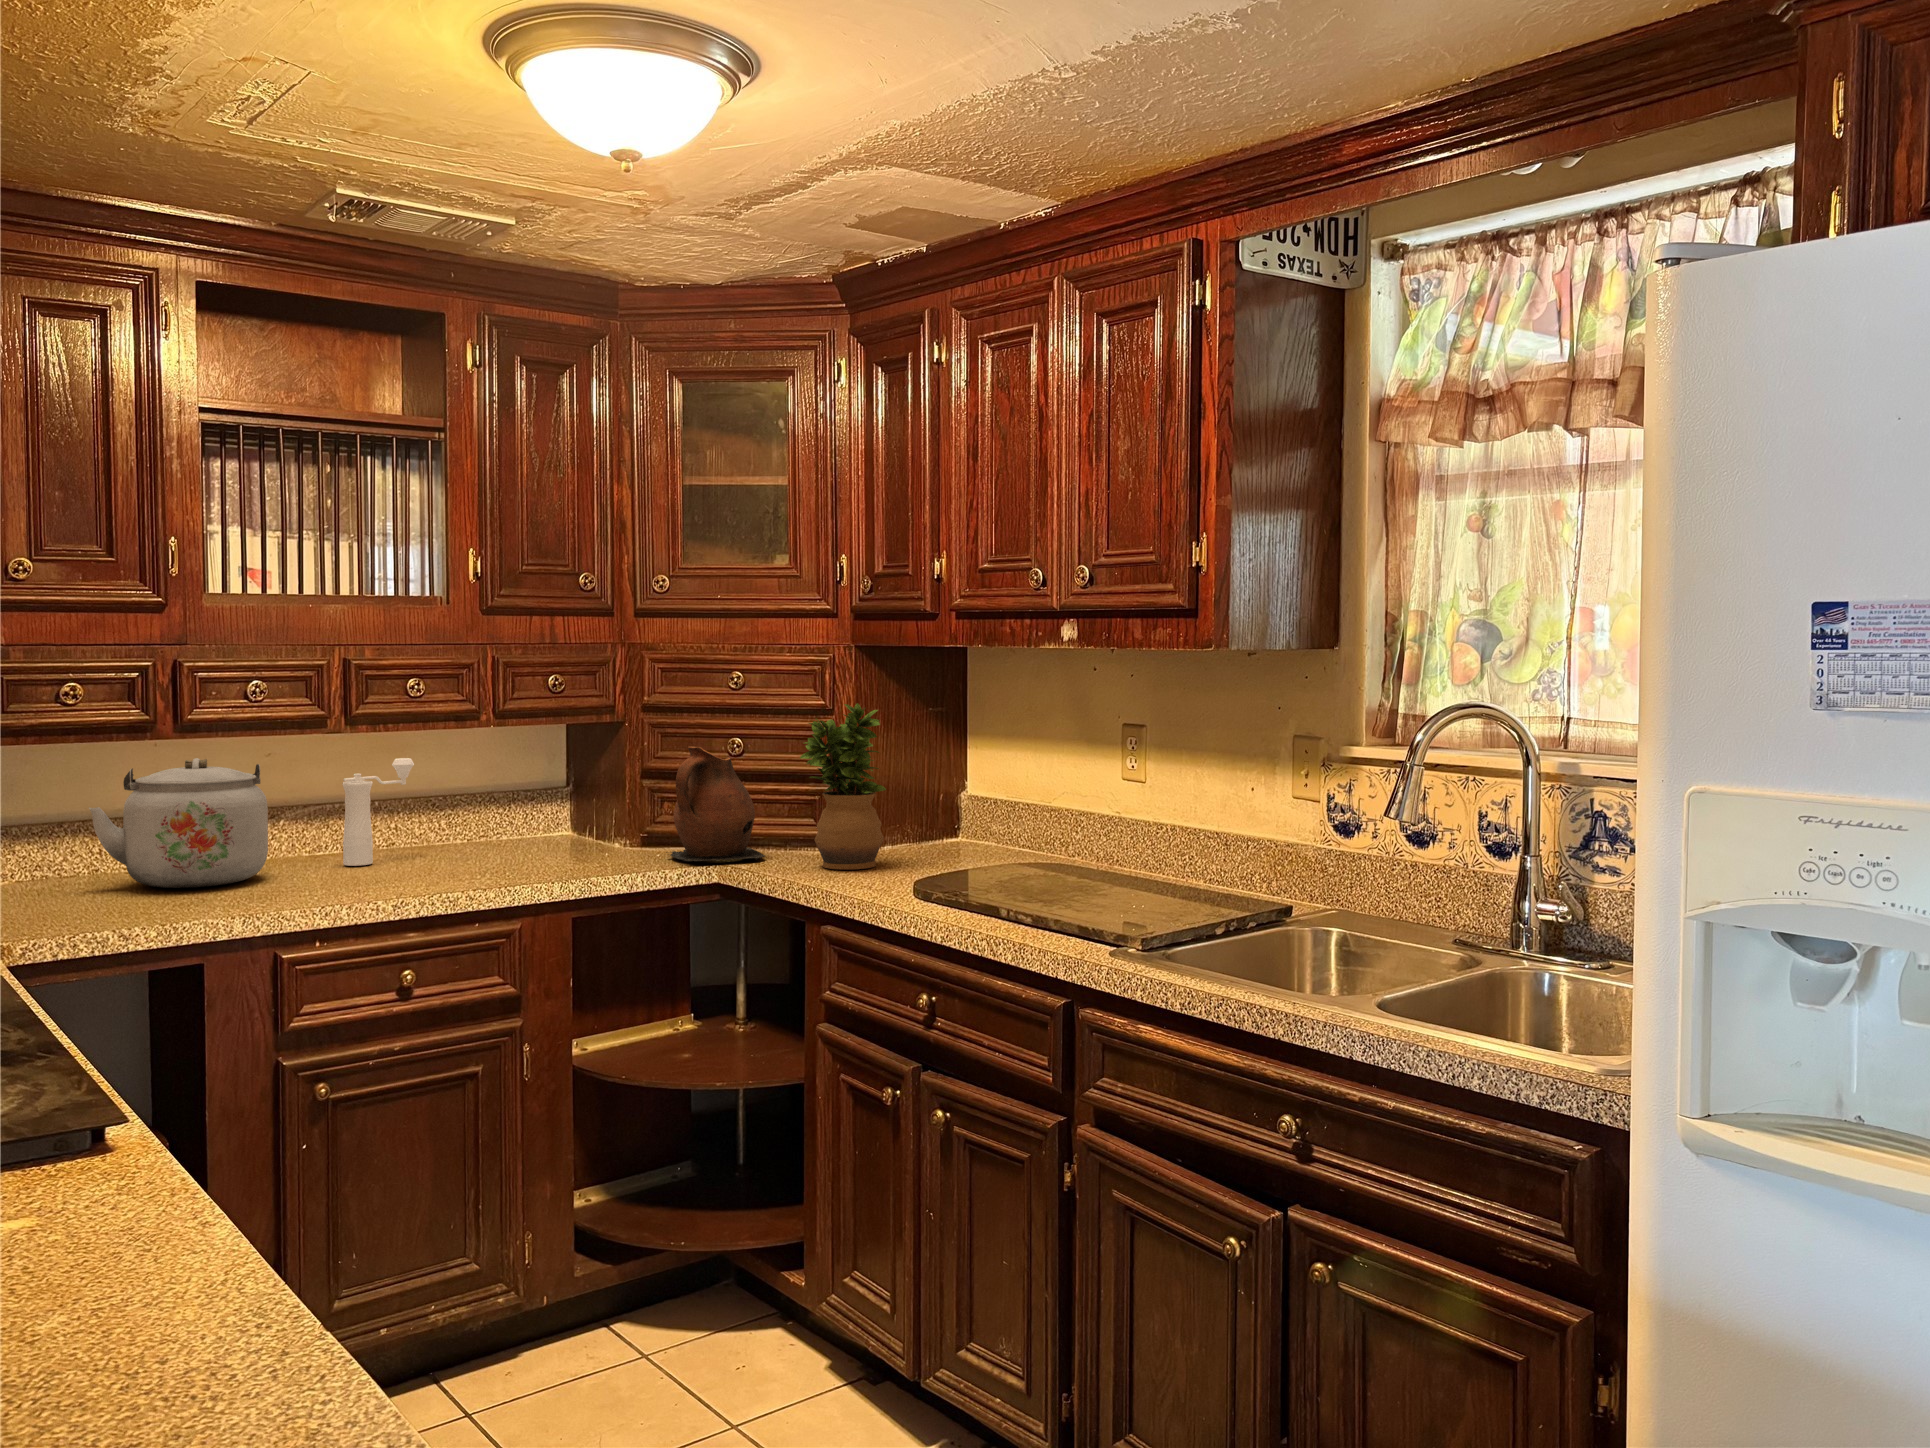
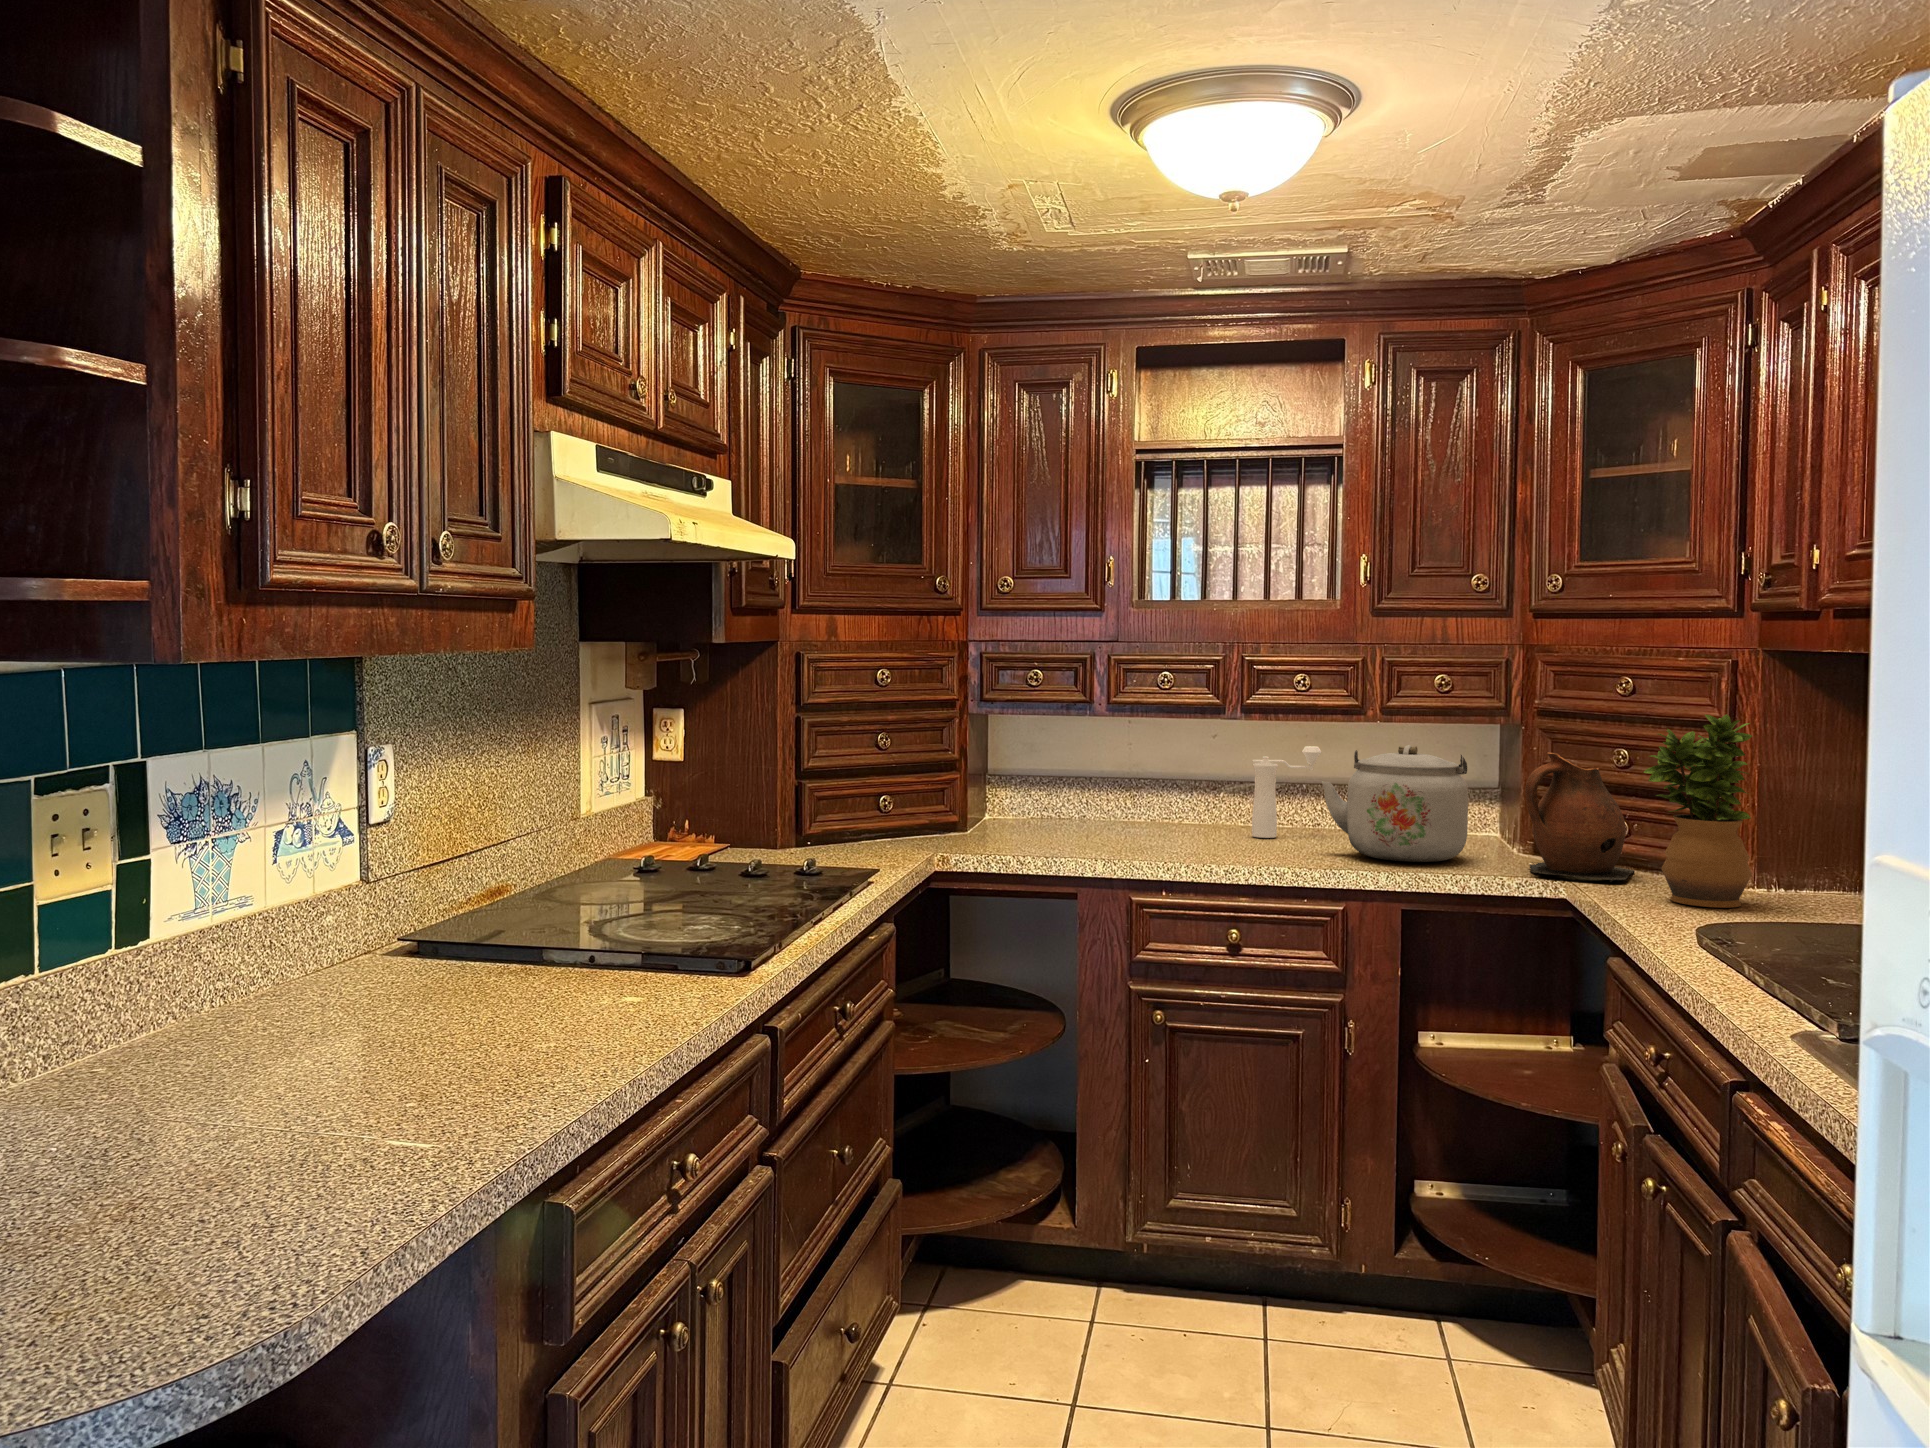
kettle: present [89,758,268,888] -> present [1322,745,1468,862]

